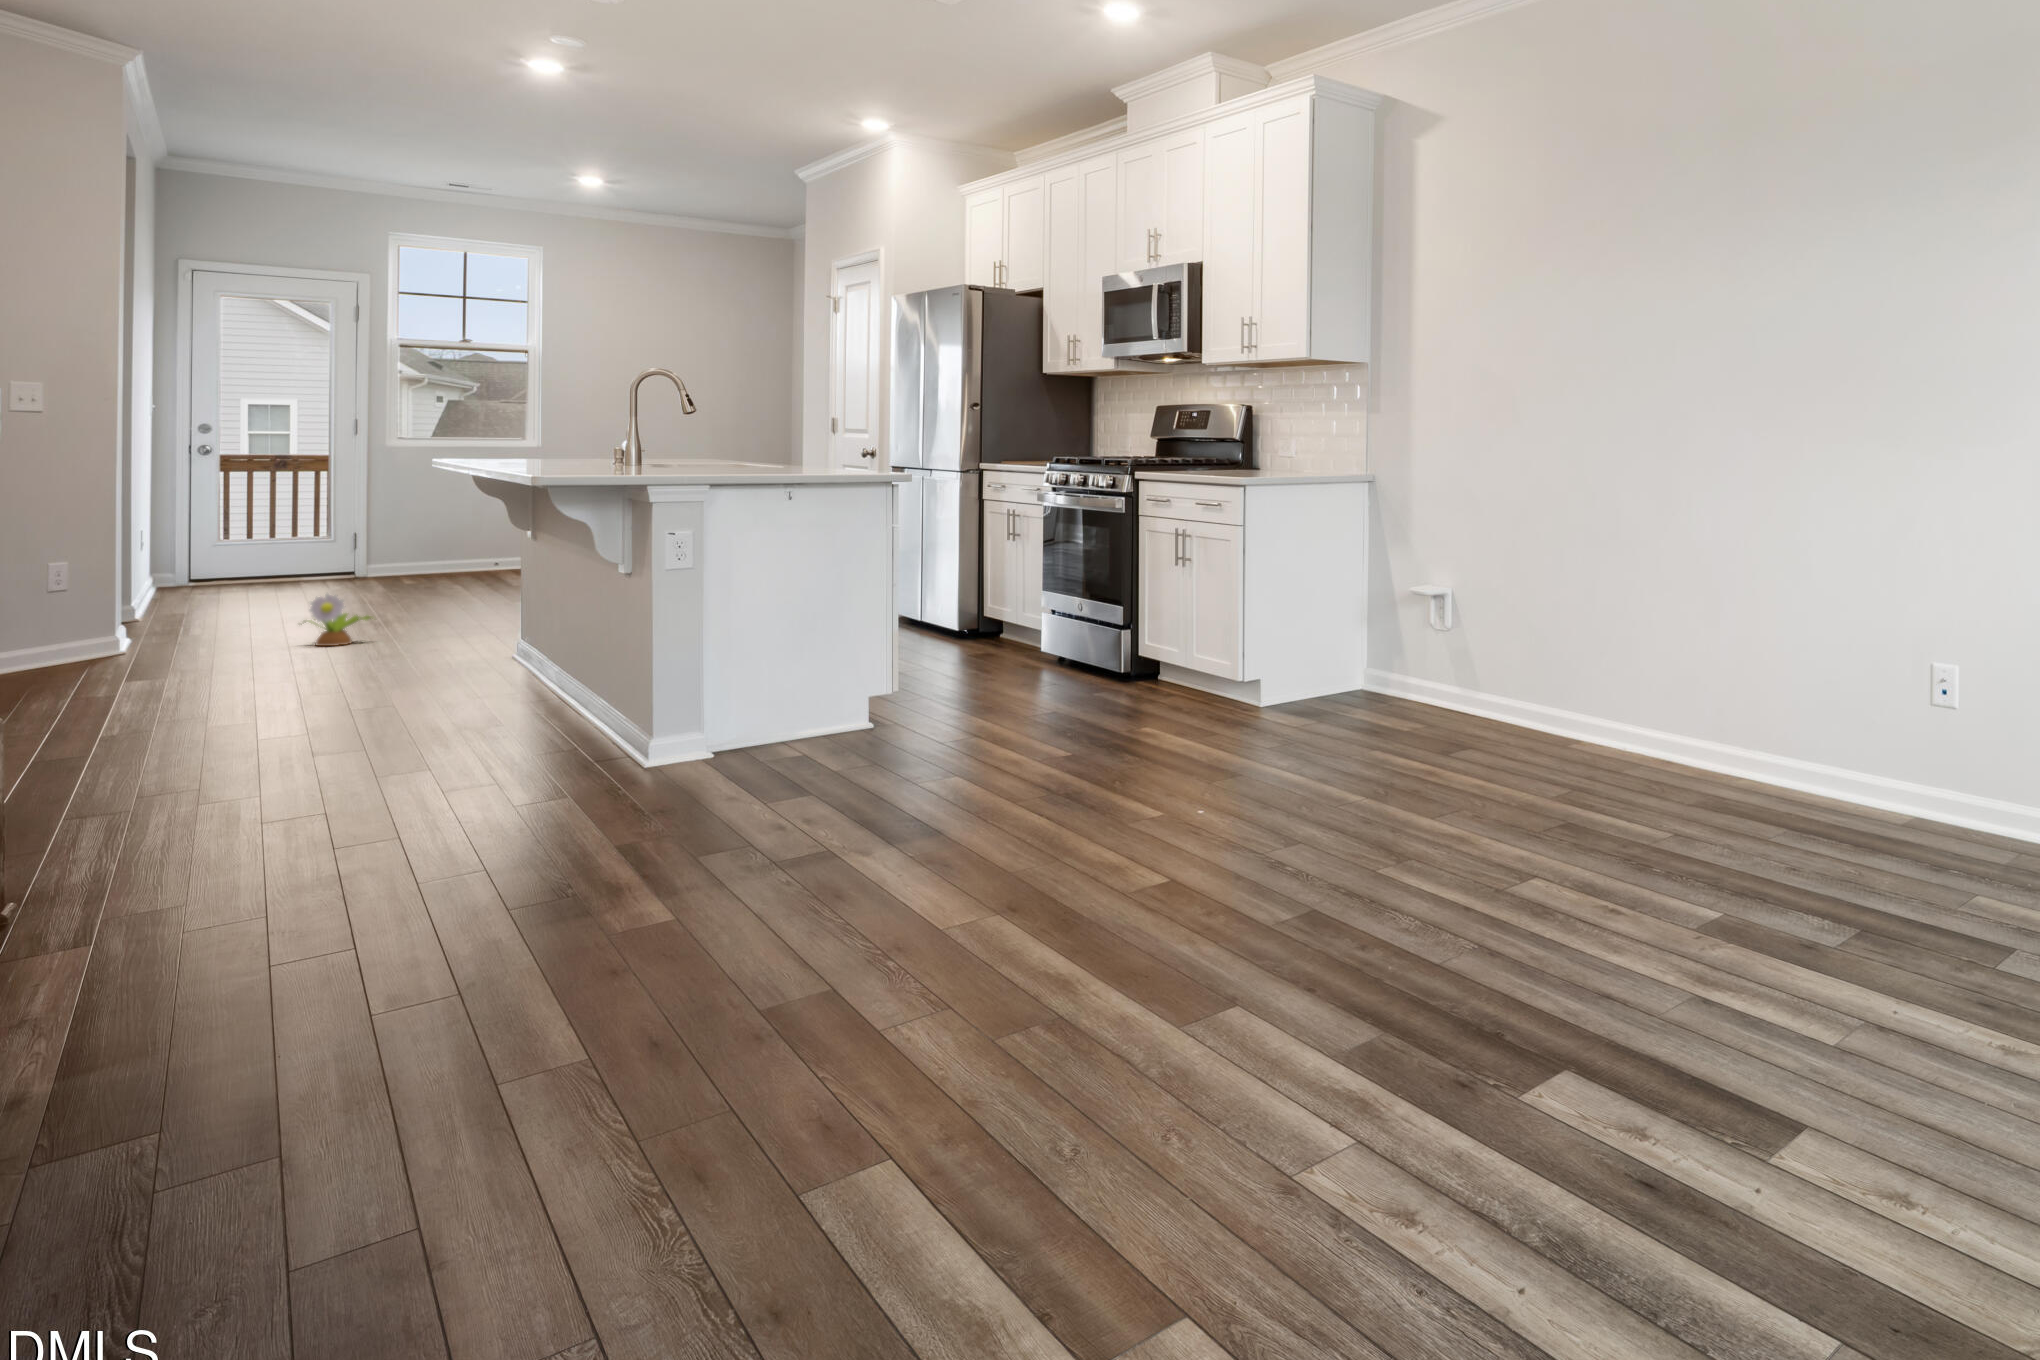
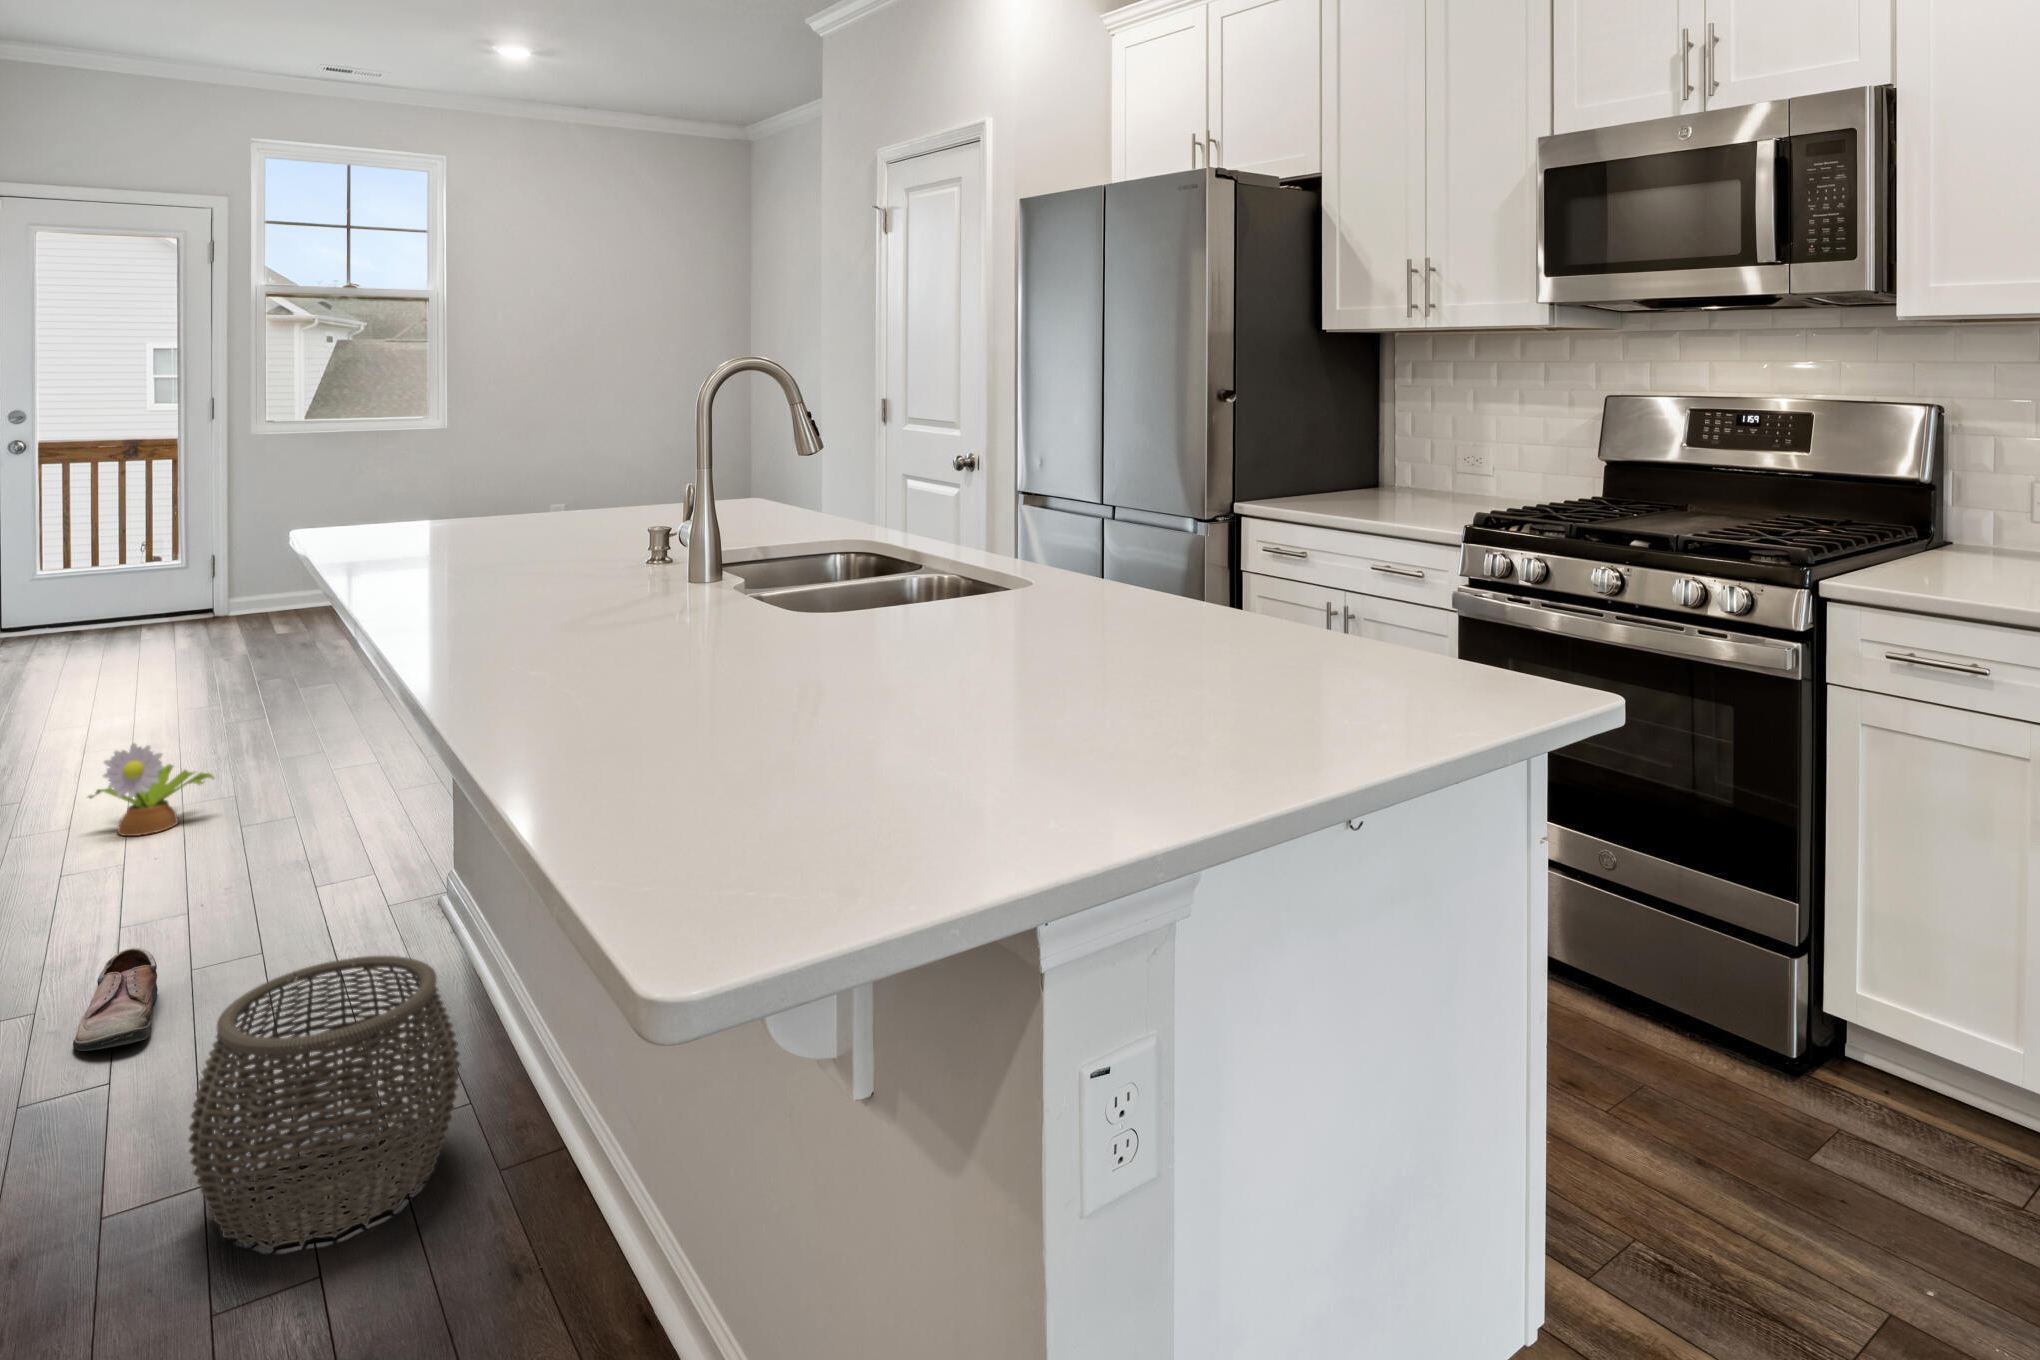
woven basket: none [389,621,511,714] -> present [189,956,460,1249]
shoe: none [318,655,358,686] -> present [73,948,158,1051]

